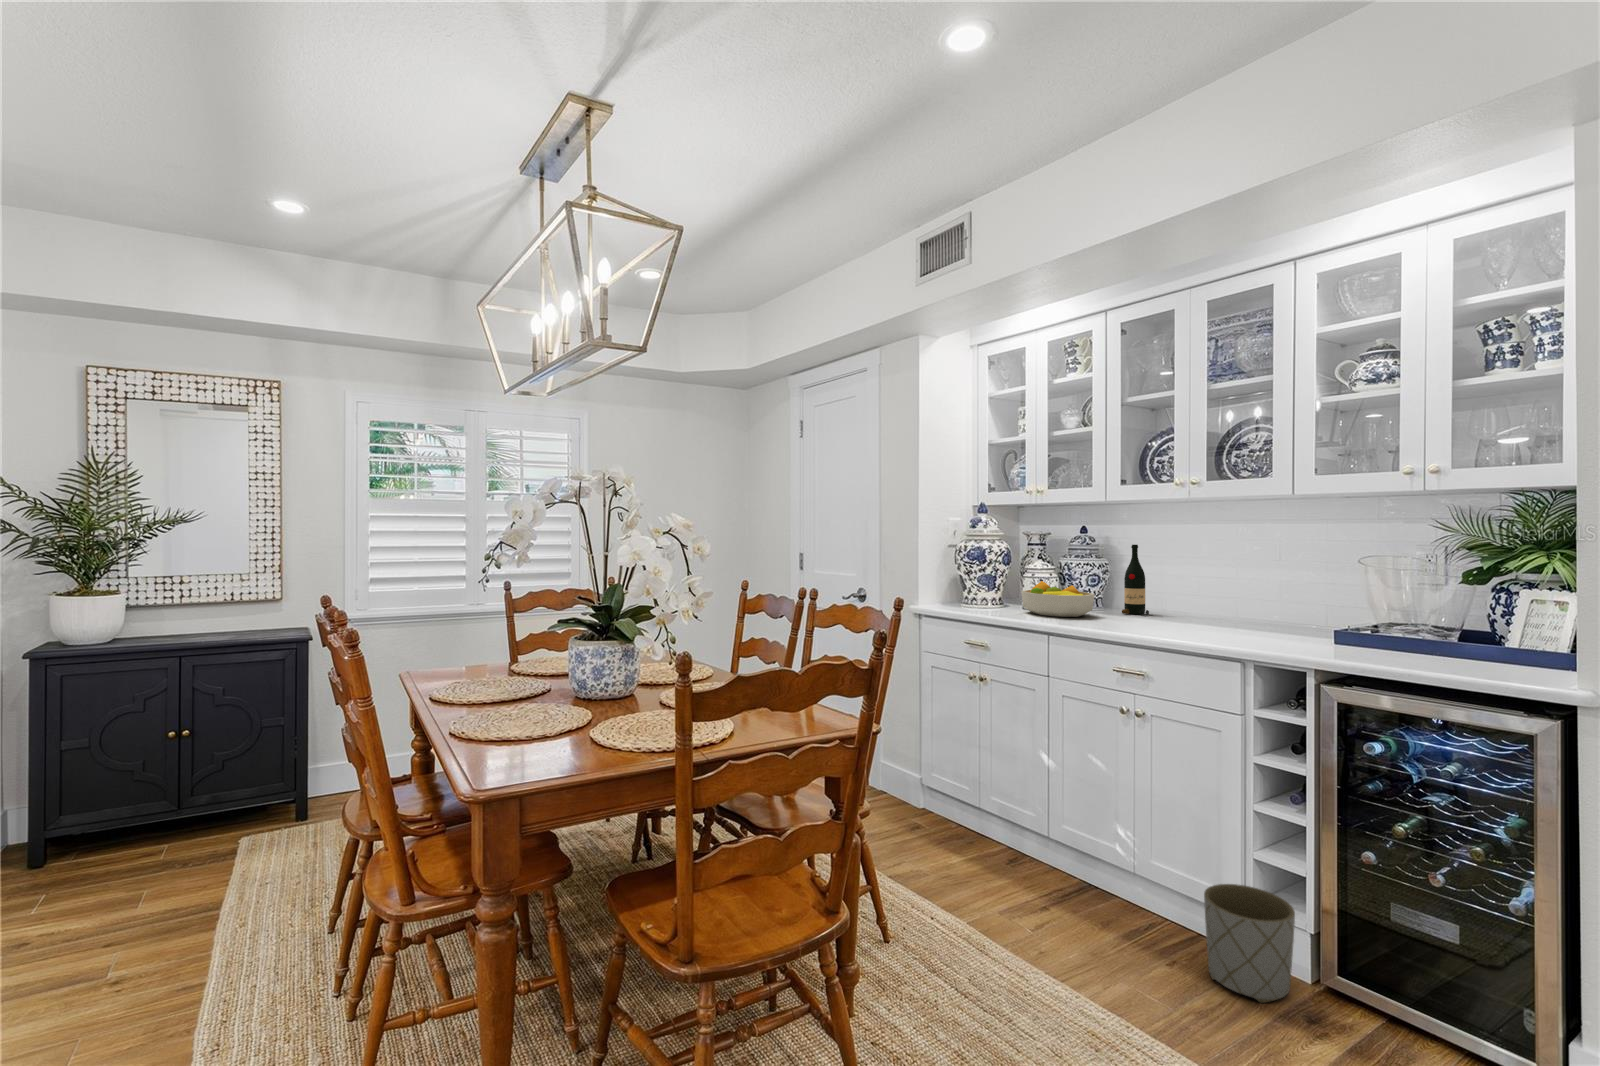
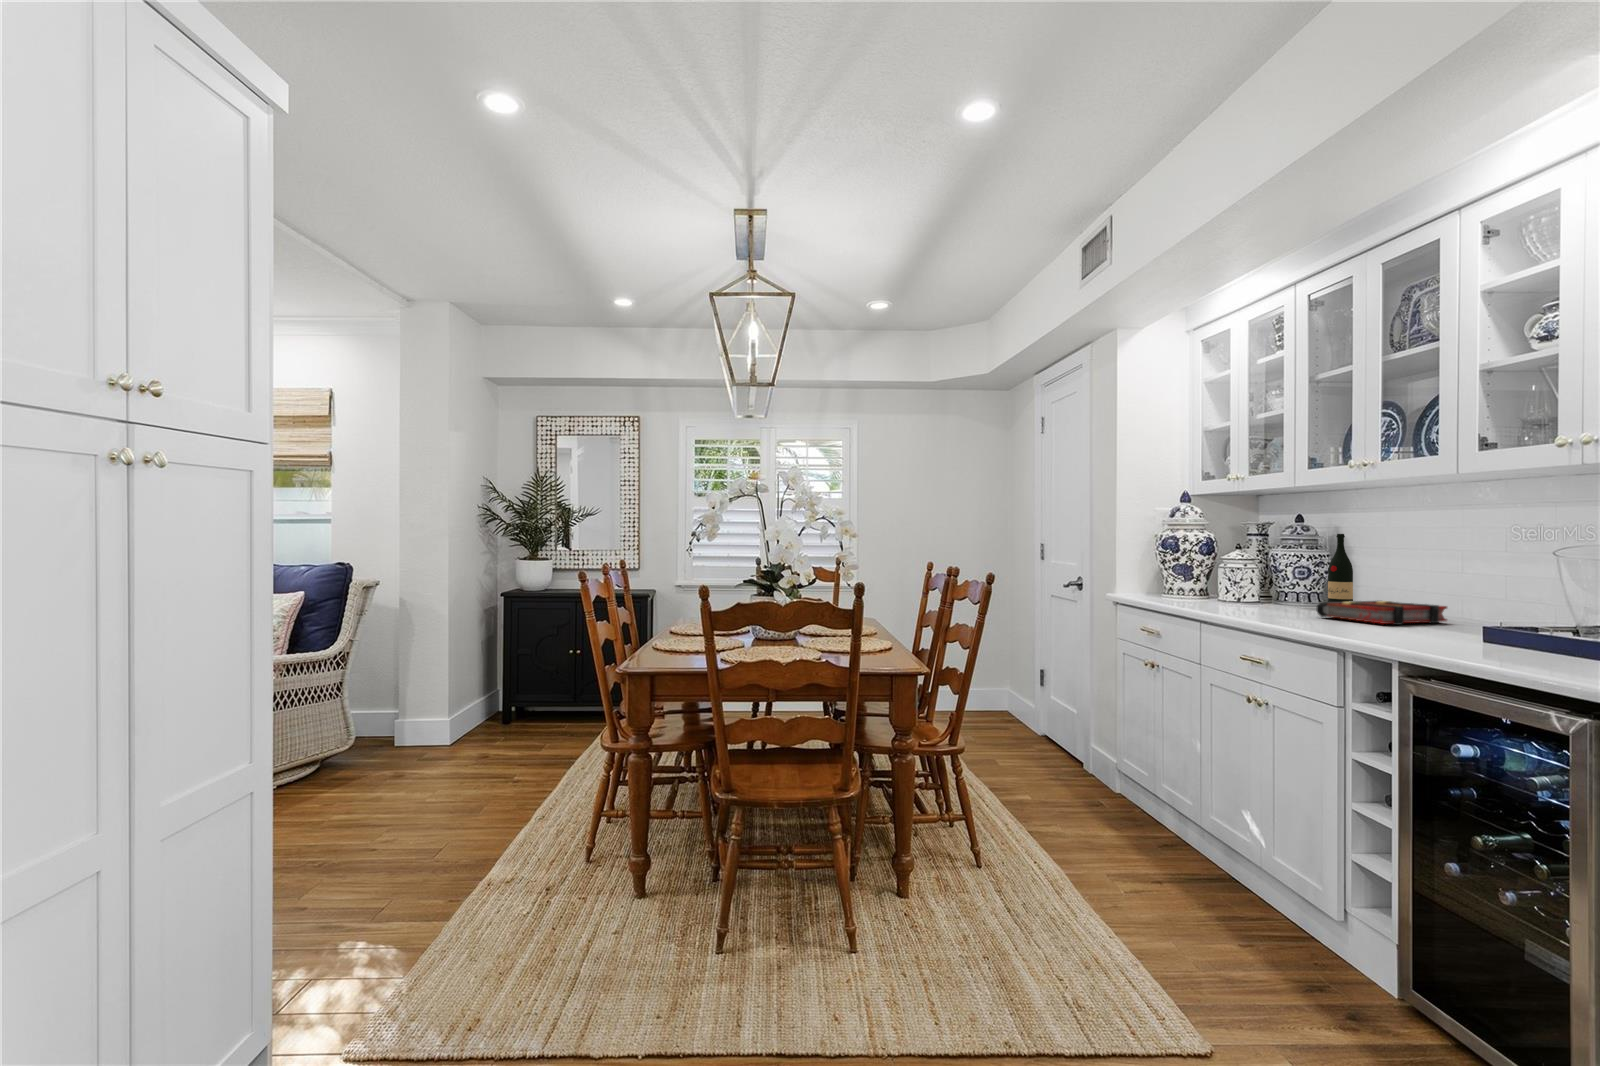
fruit bowl: present [1021,581,1095,617] -> none [1205,571,1278,608]
book: none [1151,605,1244,630] -> present [1316,601,1447,625]
planter: present [1204,884,1295,1003] -> none [1266,875,1363,993]

